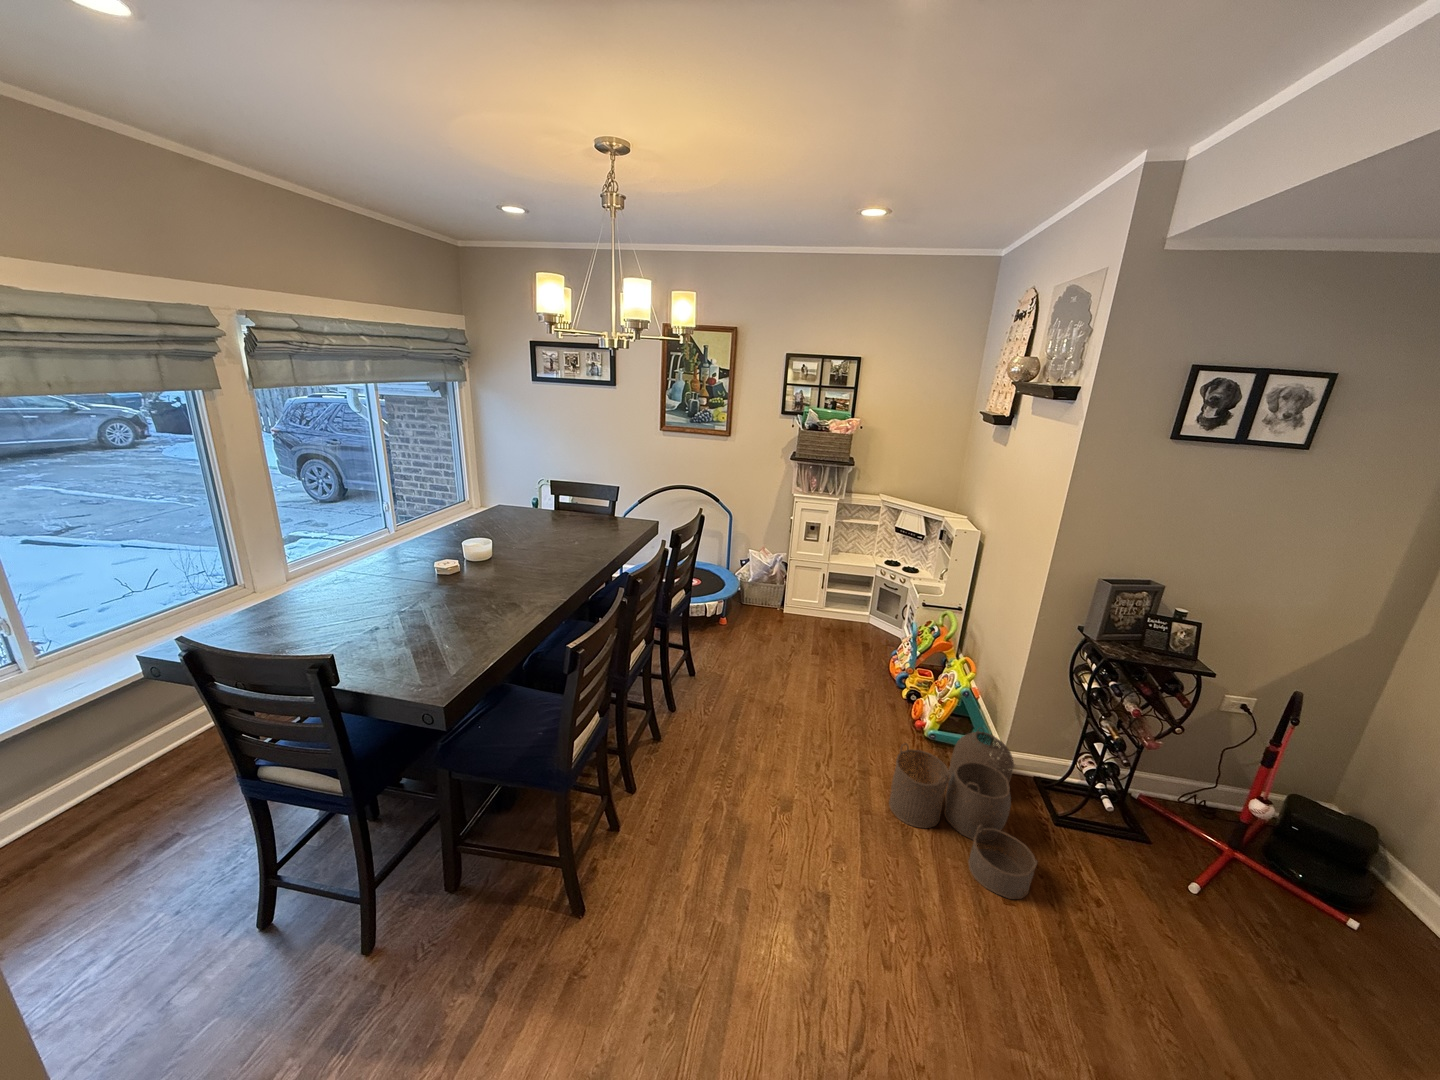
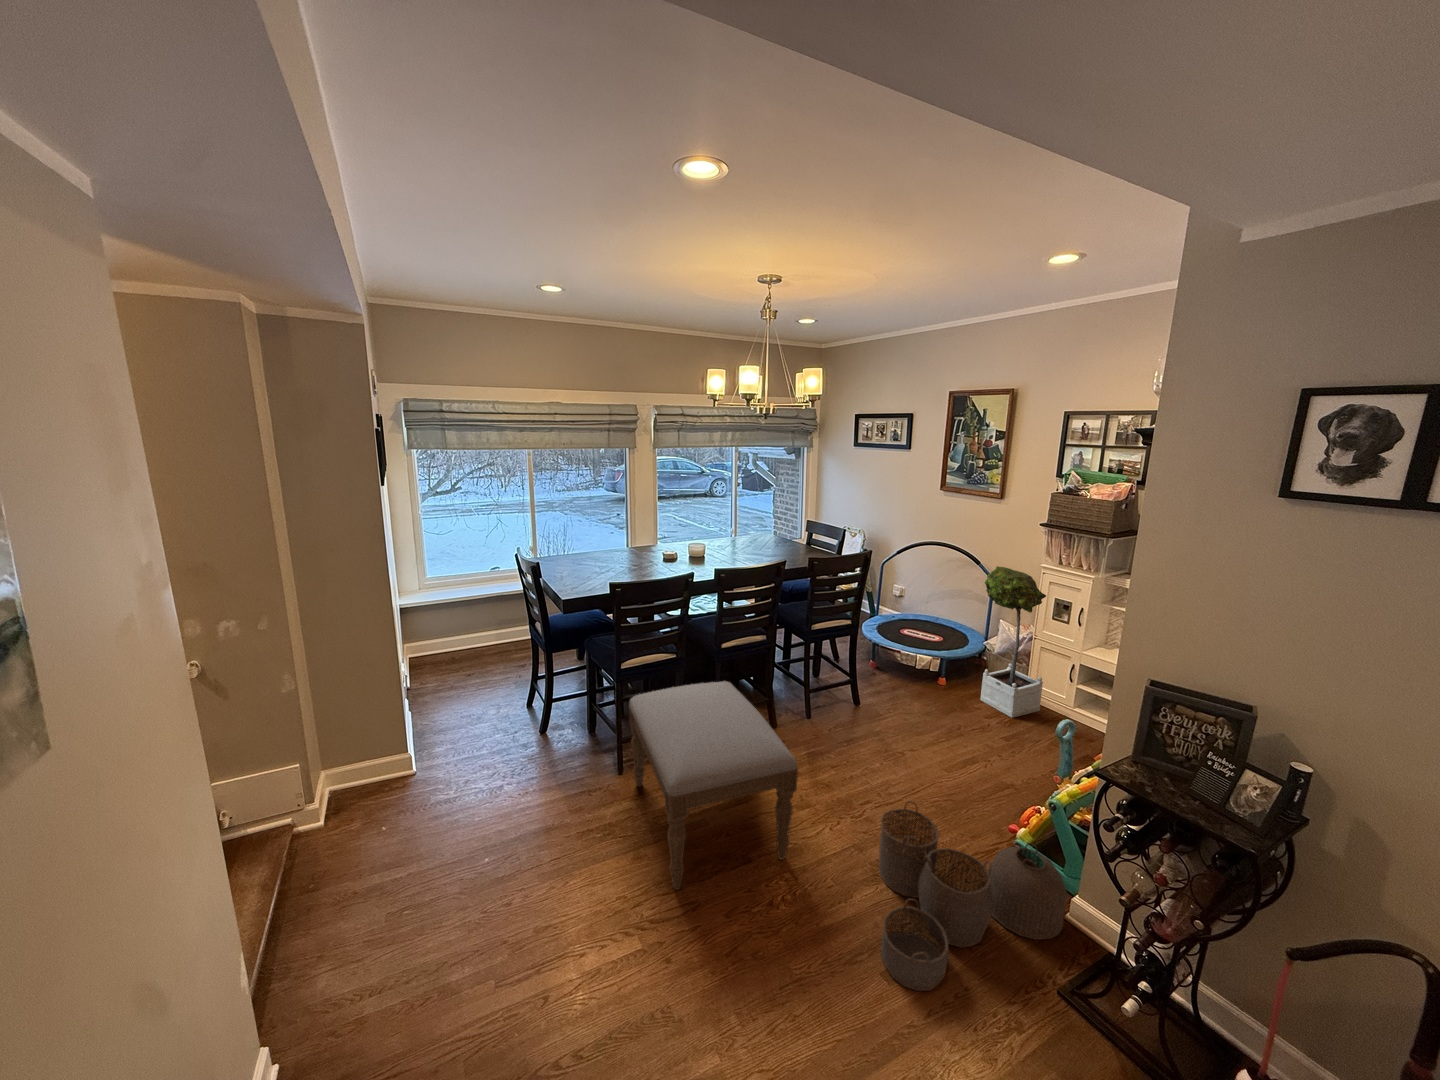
potted tree: none [757,501,814,631] -> present [980,566,1046,718]
ottoman: none [612,717,869,999] -> present [629,681,798,890]

